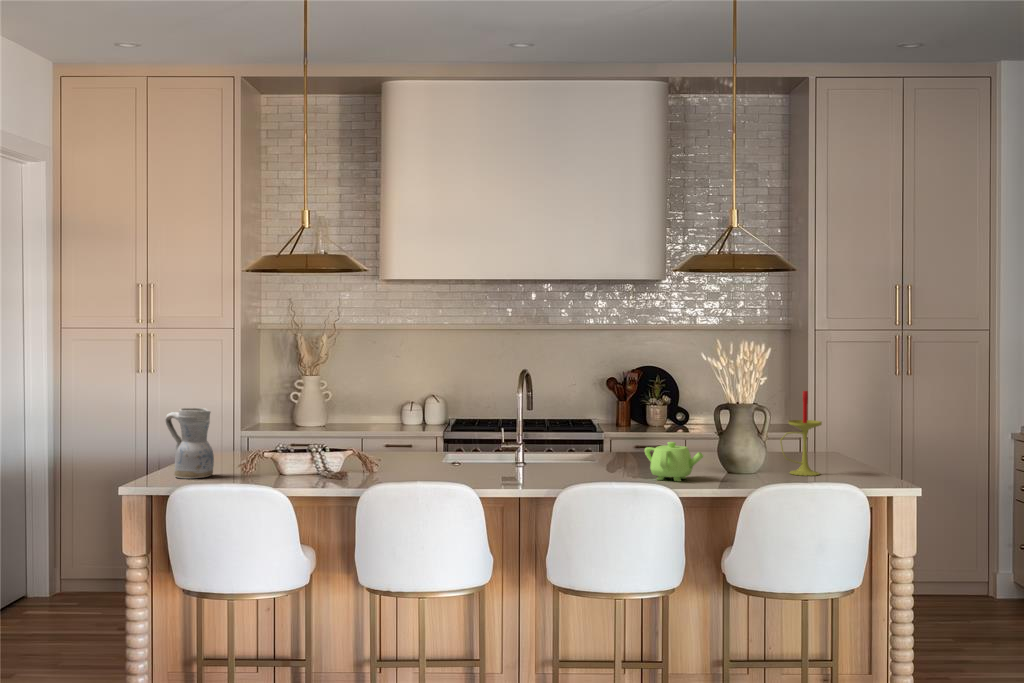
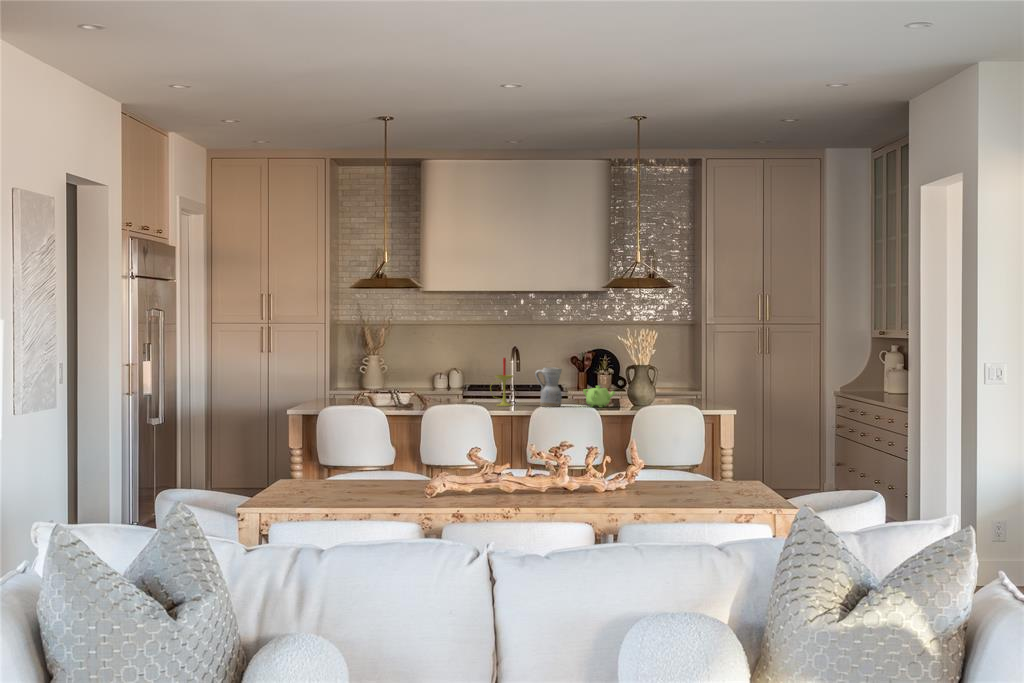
candle: present [780,391,822,476] -> present [495,358,513,406]
ceramic pitcher: present [165,408,214,479] -> present [535,367,562,407]

